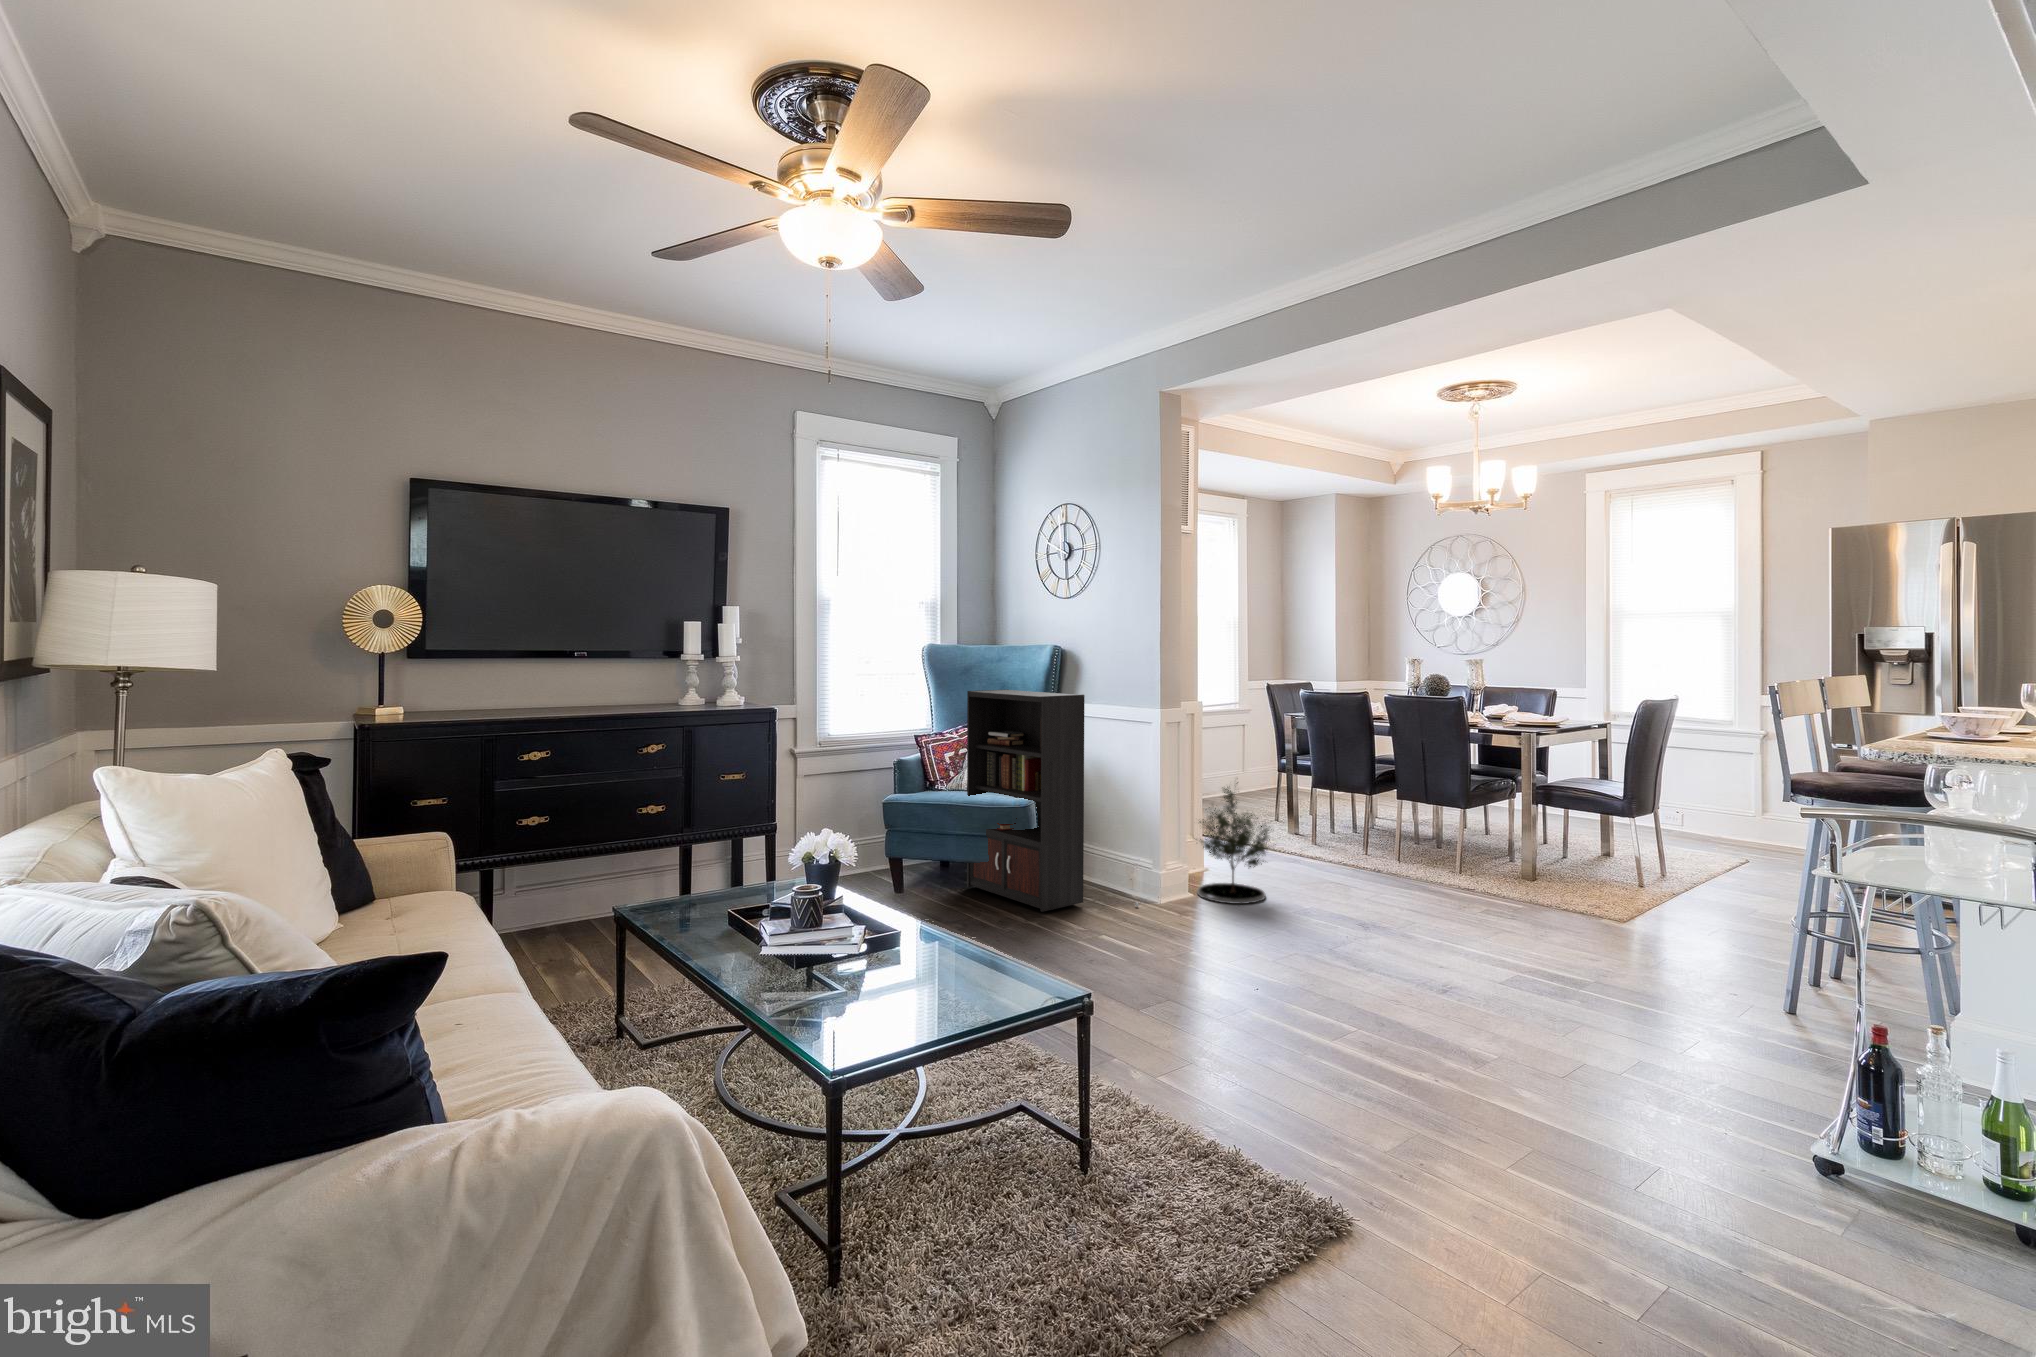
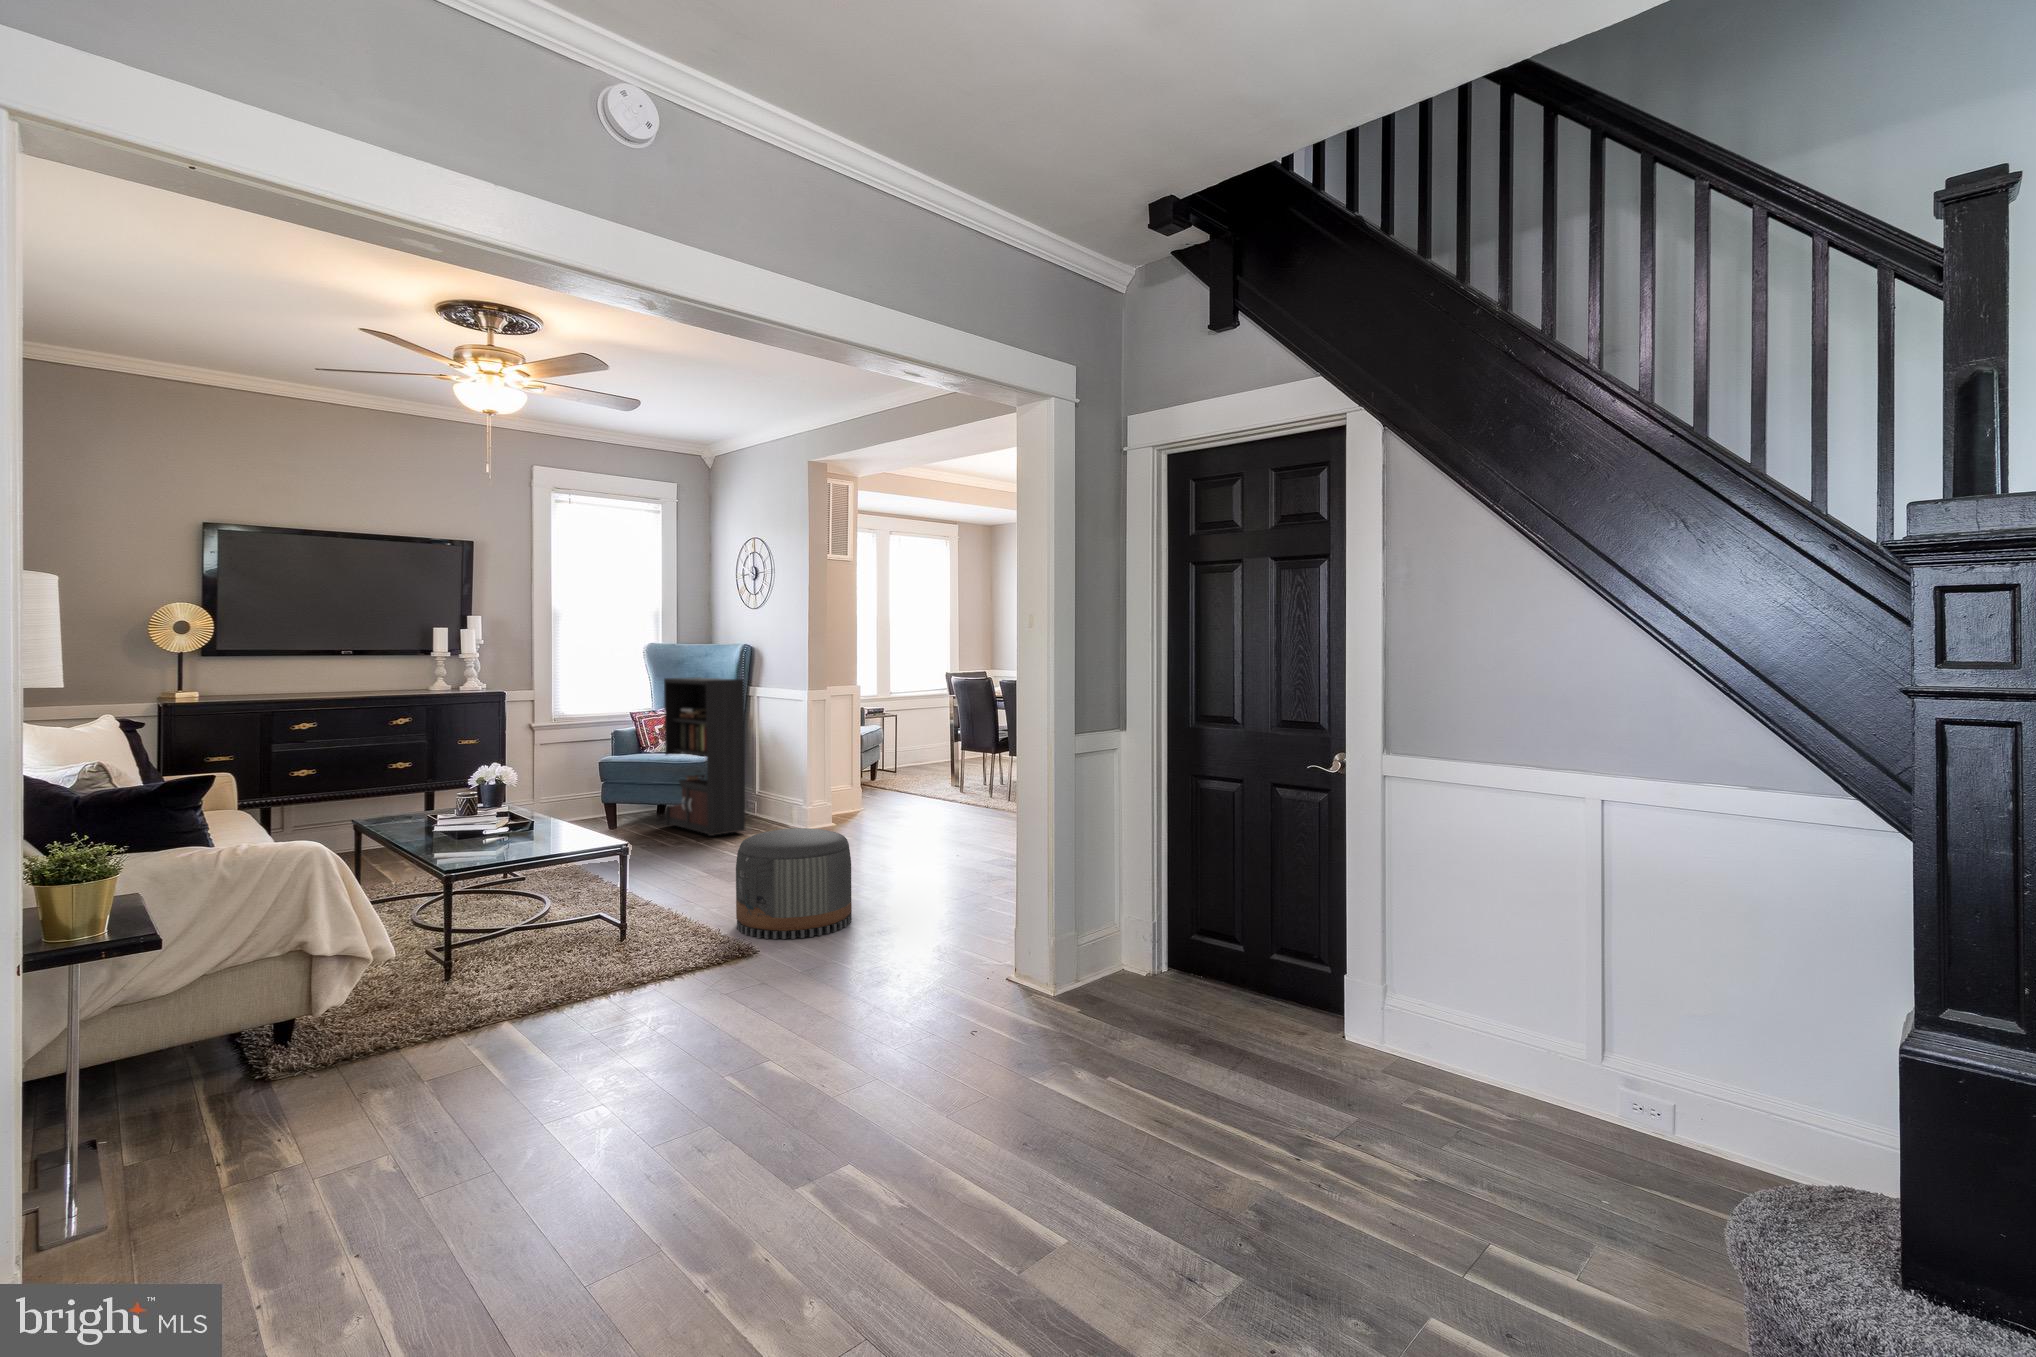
potted tree: present [1197,782,1276,904] -> none [835,738,895,829]
pouf: none [1245,962,1451,1185] -> present [736,828,852,939]

